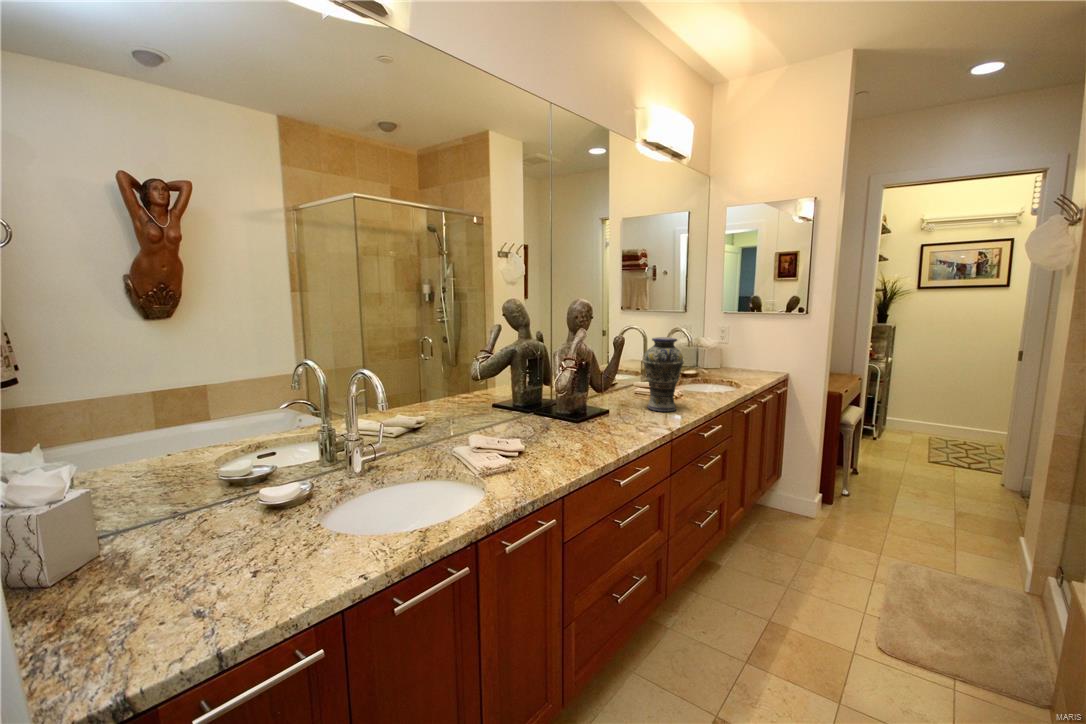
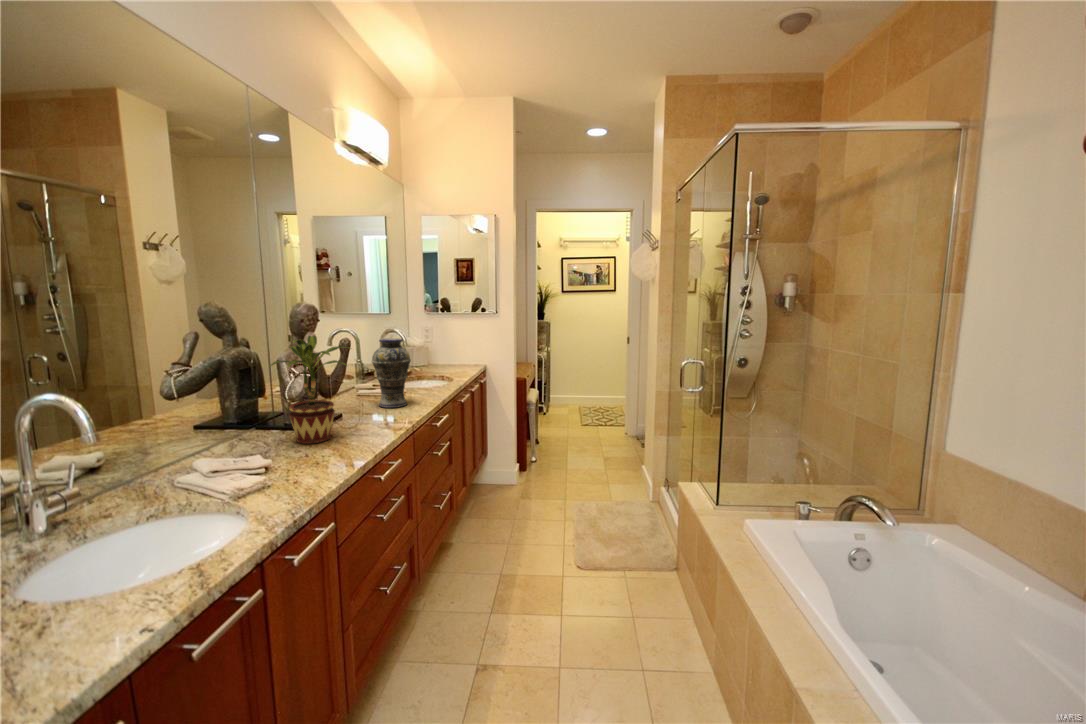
potted plant: none [537,332,615,436] -> present [270,336,349,444]

